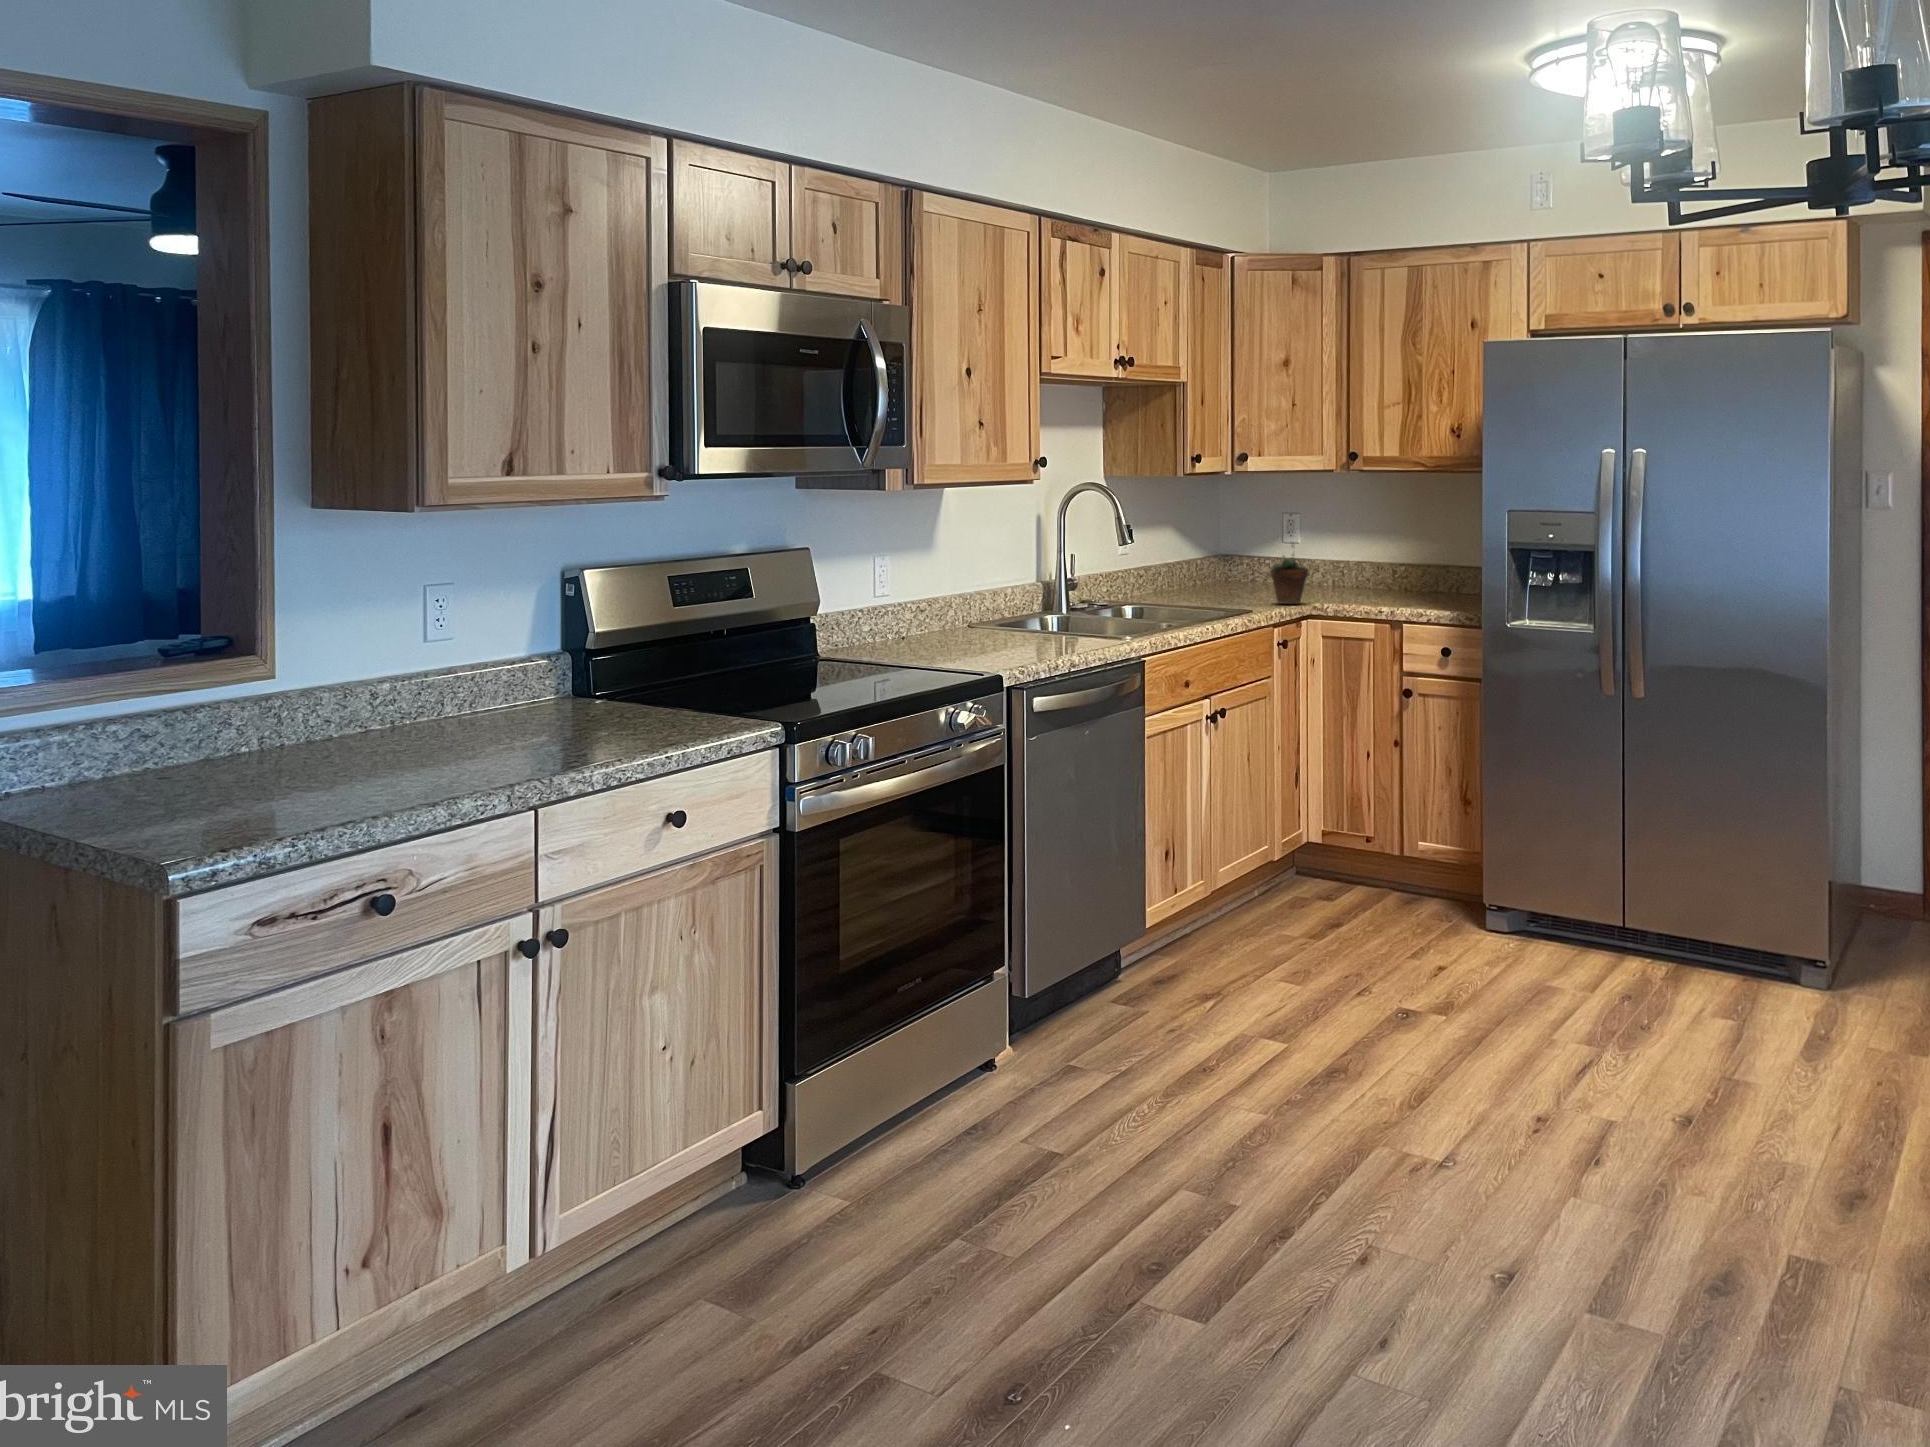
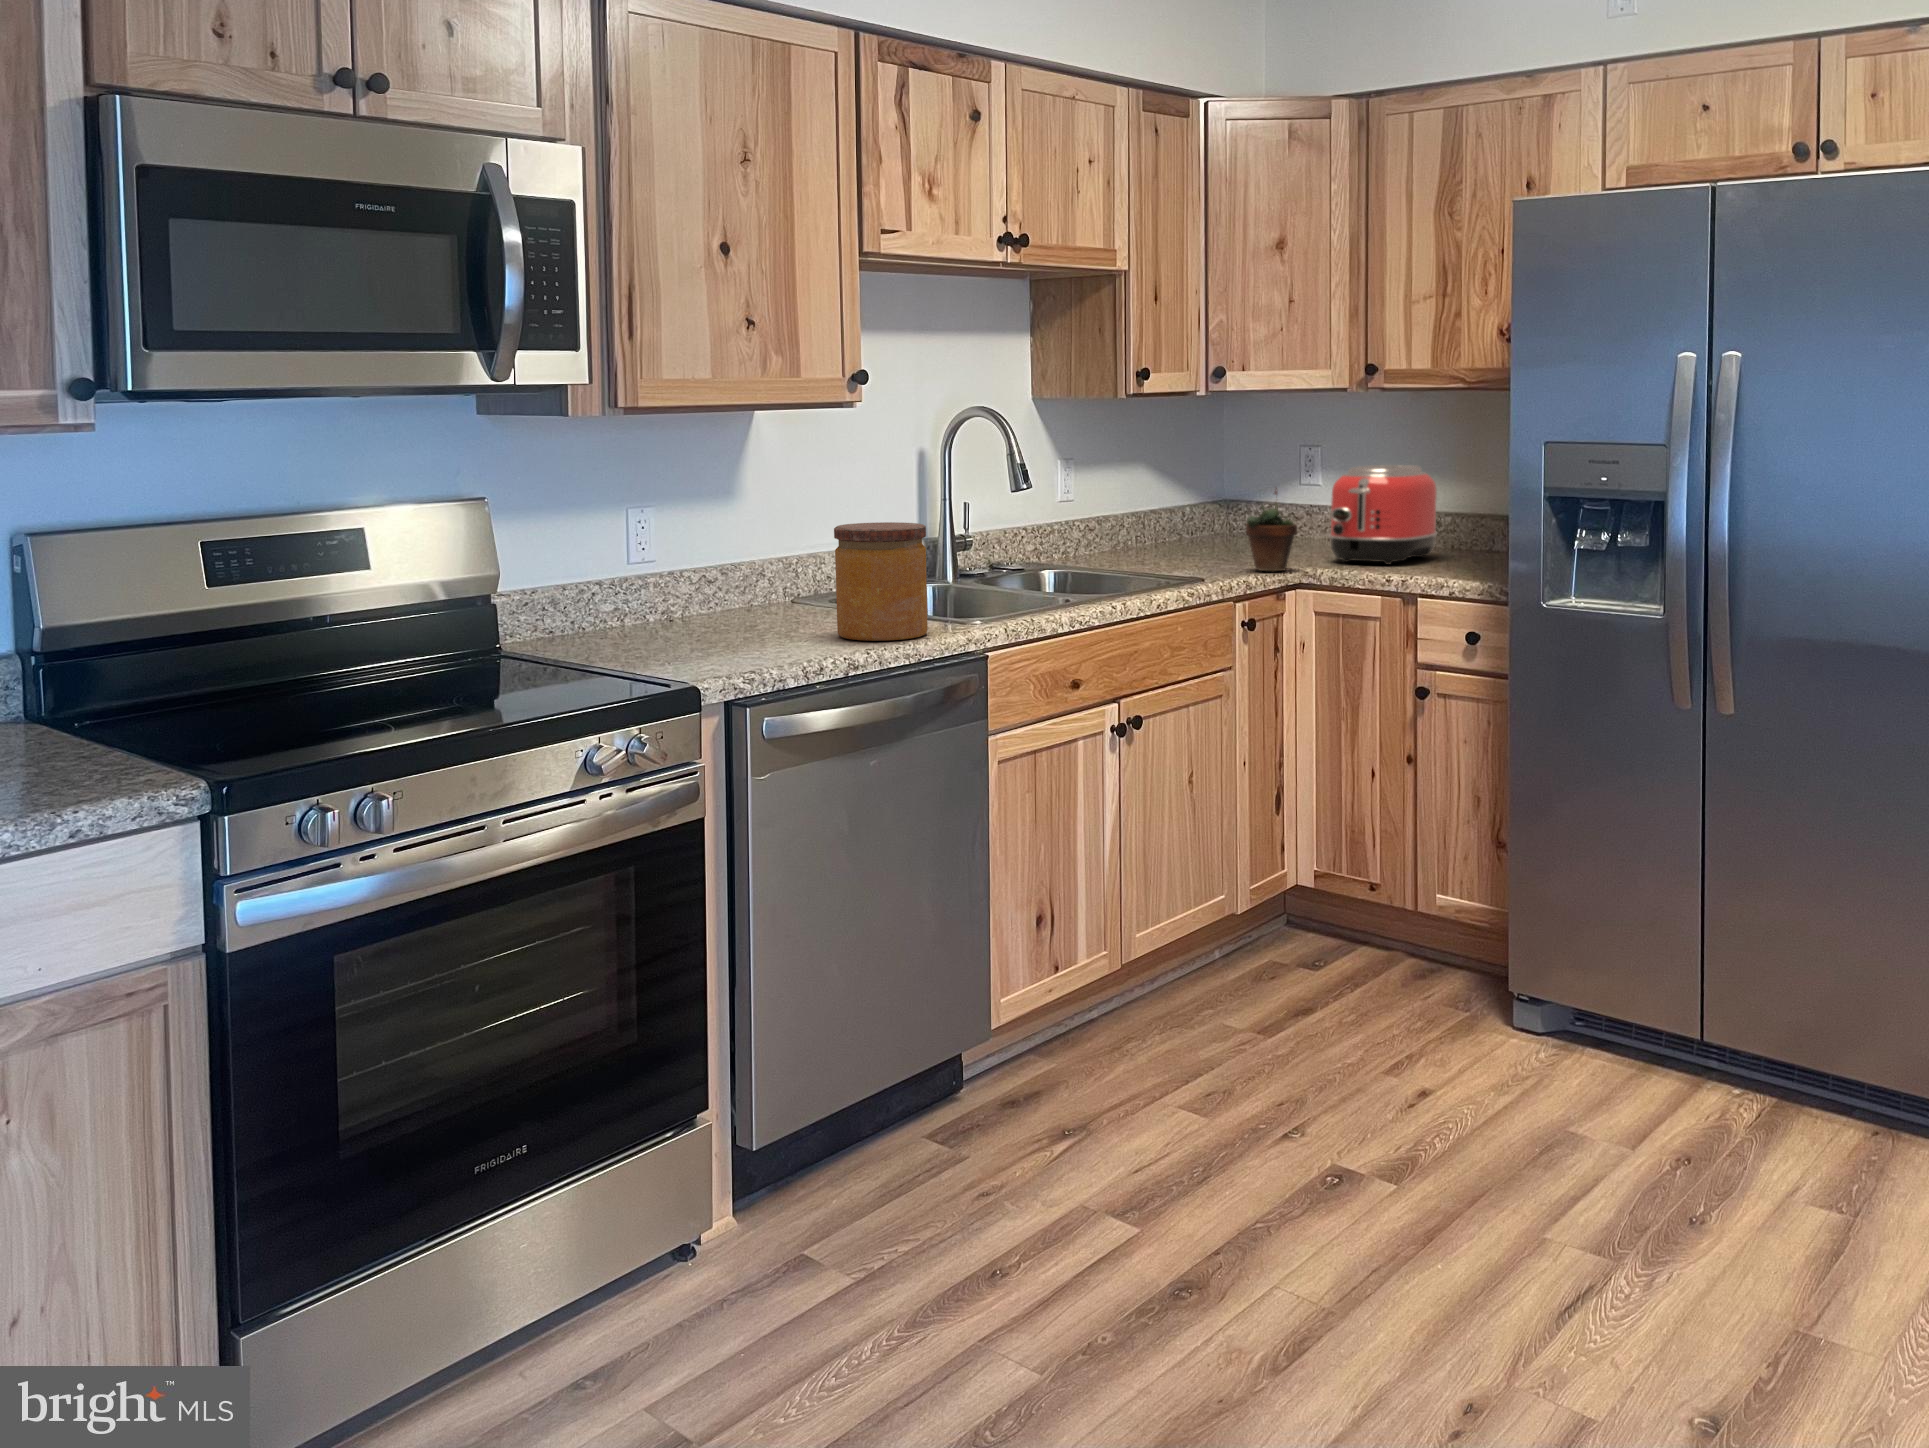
toaster: none [1323,526,1401,599] -> present [1329,465,1437,564]
jar: none [1038,565,1103,647] -> present [834,522,928,641]

